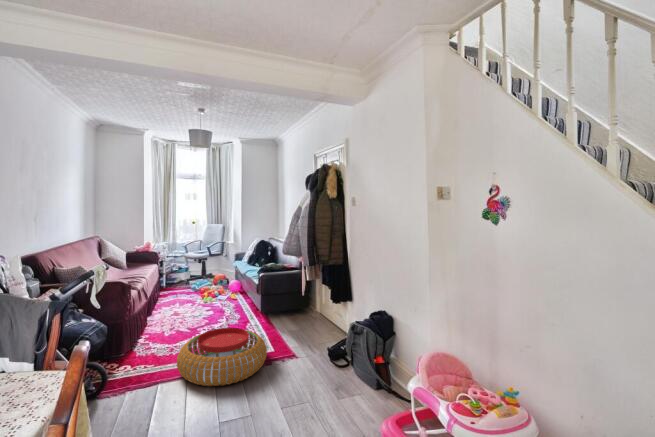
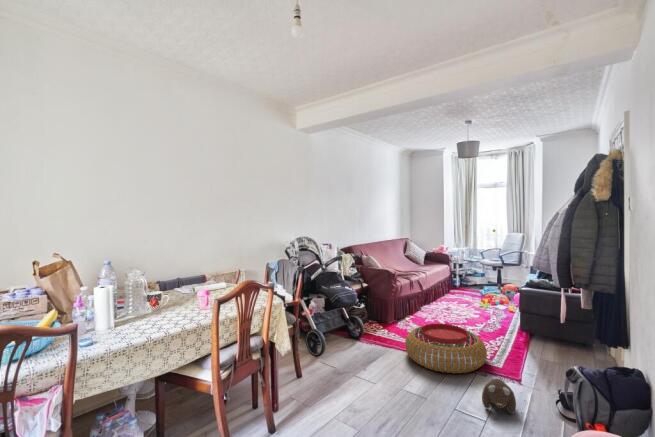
plush toy: none [292,364,324,397] -> present [482,379,516,414]

